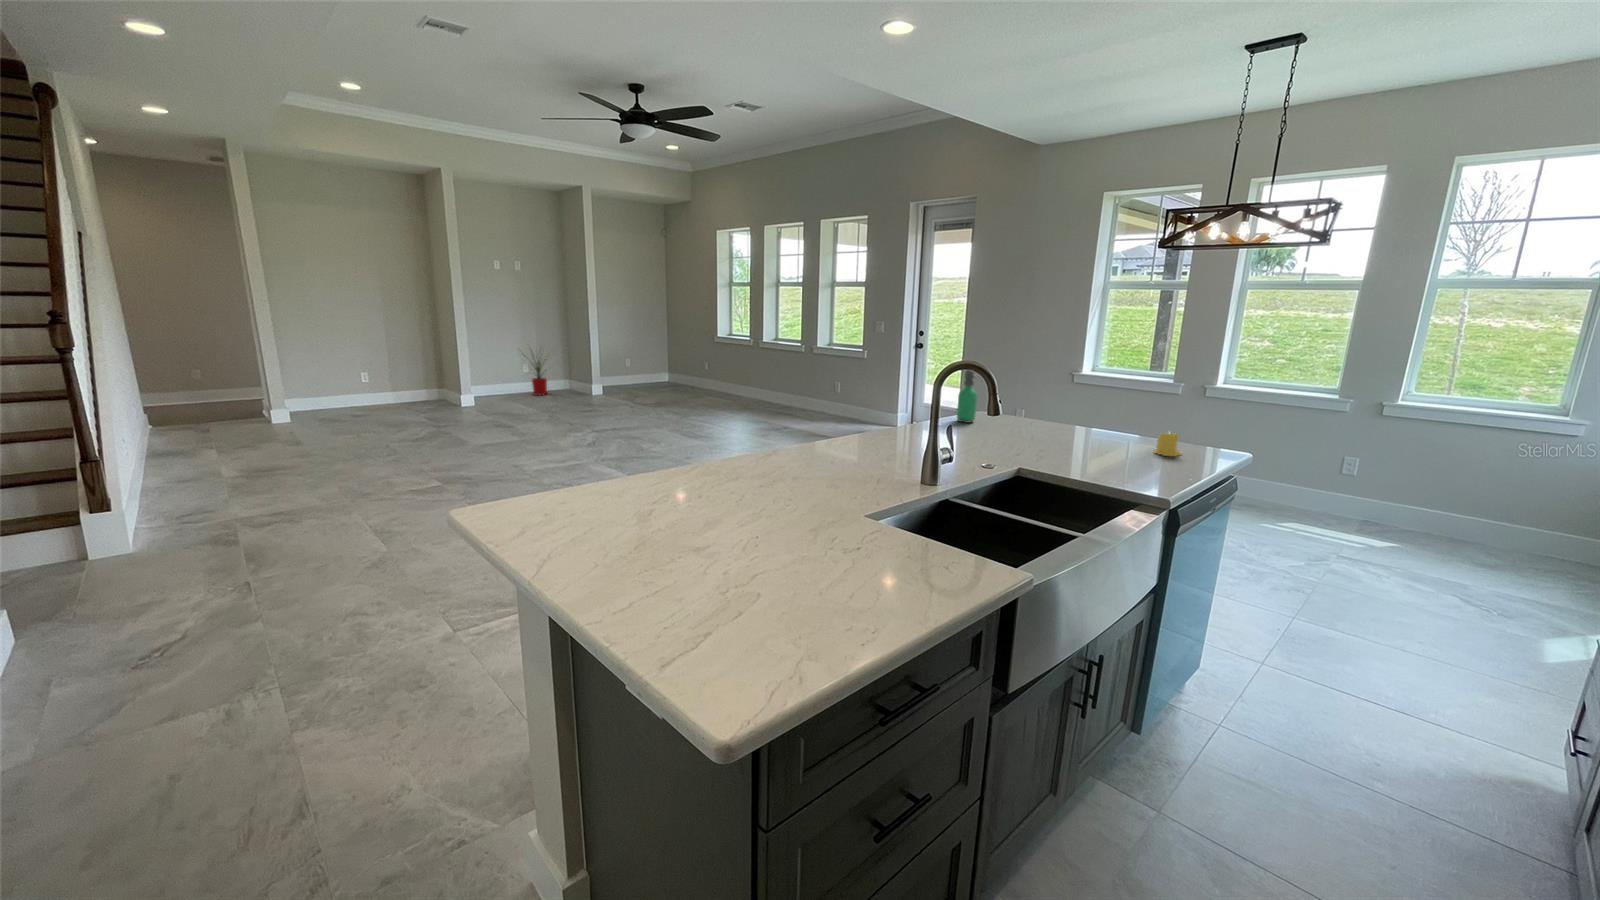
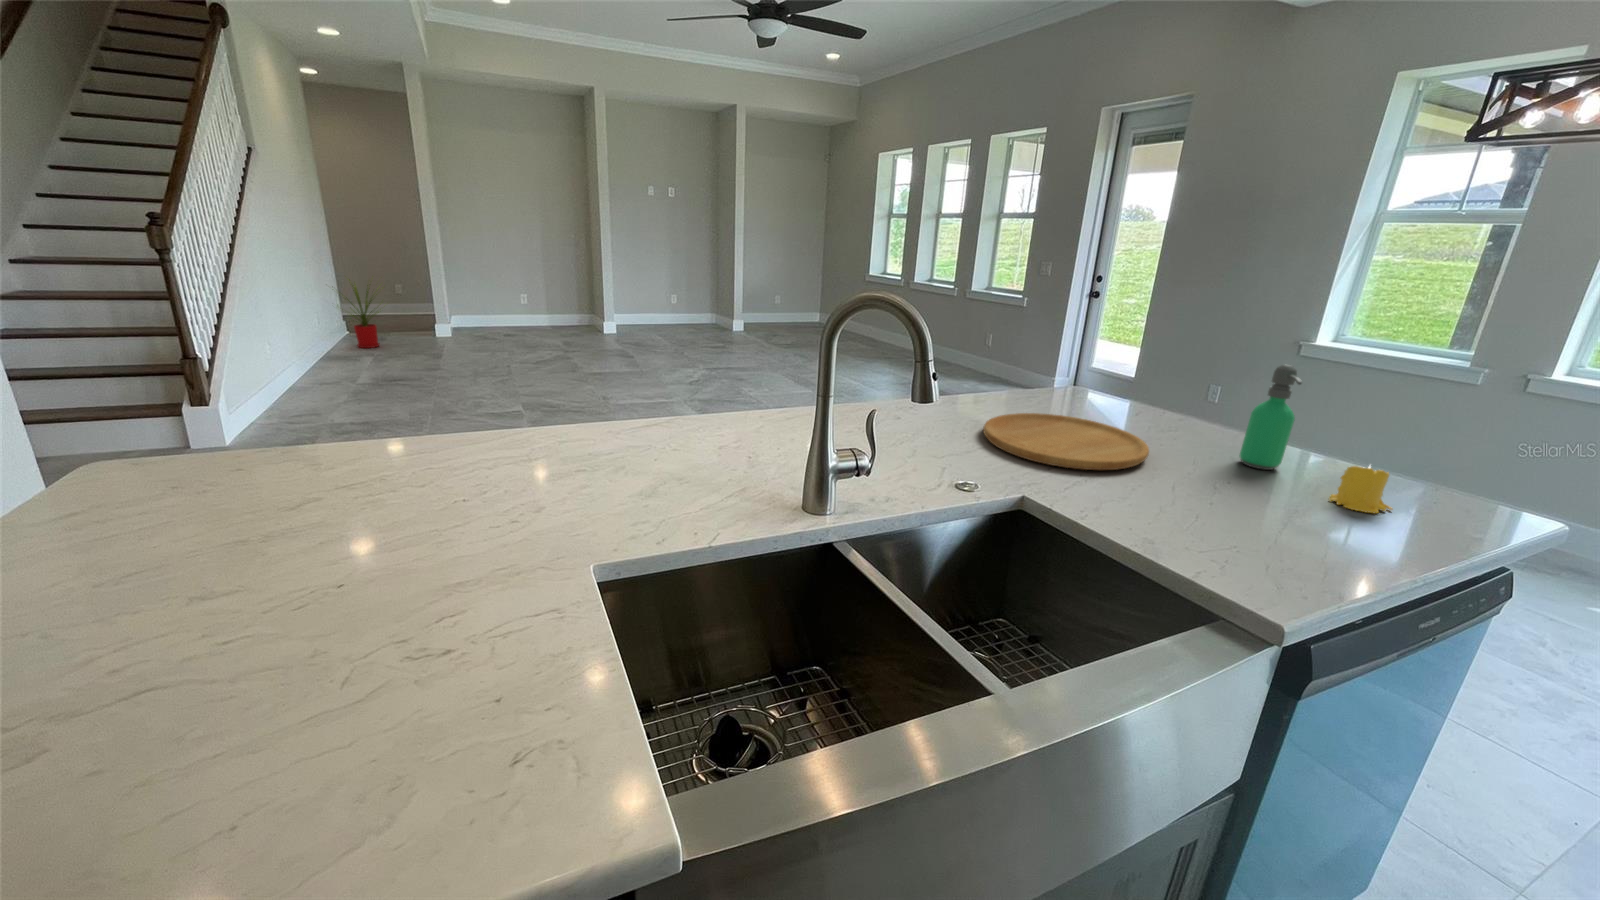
house plant: present [522,351,547,395] -> present [347,280,379,348]
soap dispenser: present [957,370,977,423] -> present [1240,364,1302,470]
cutting board: none [962,425,1061,452] -> present [983,413,1149,470]

